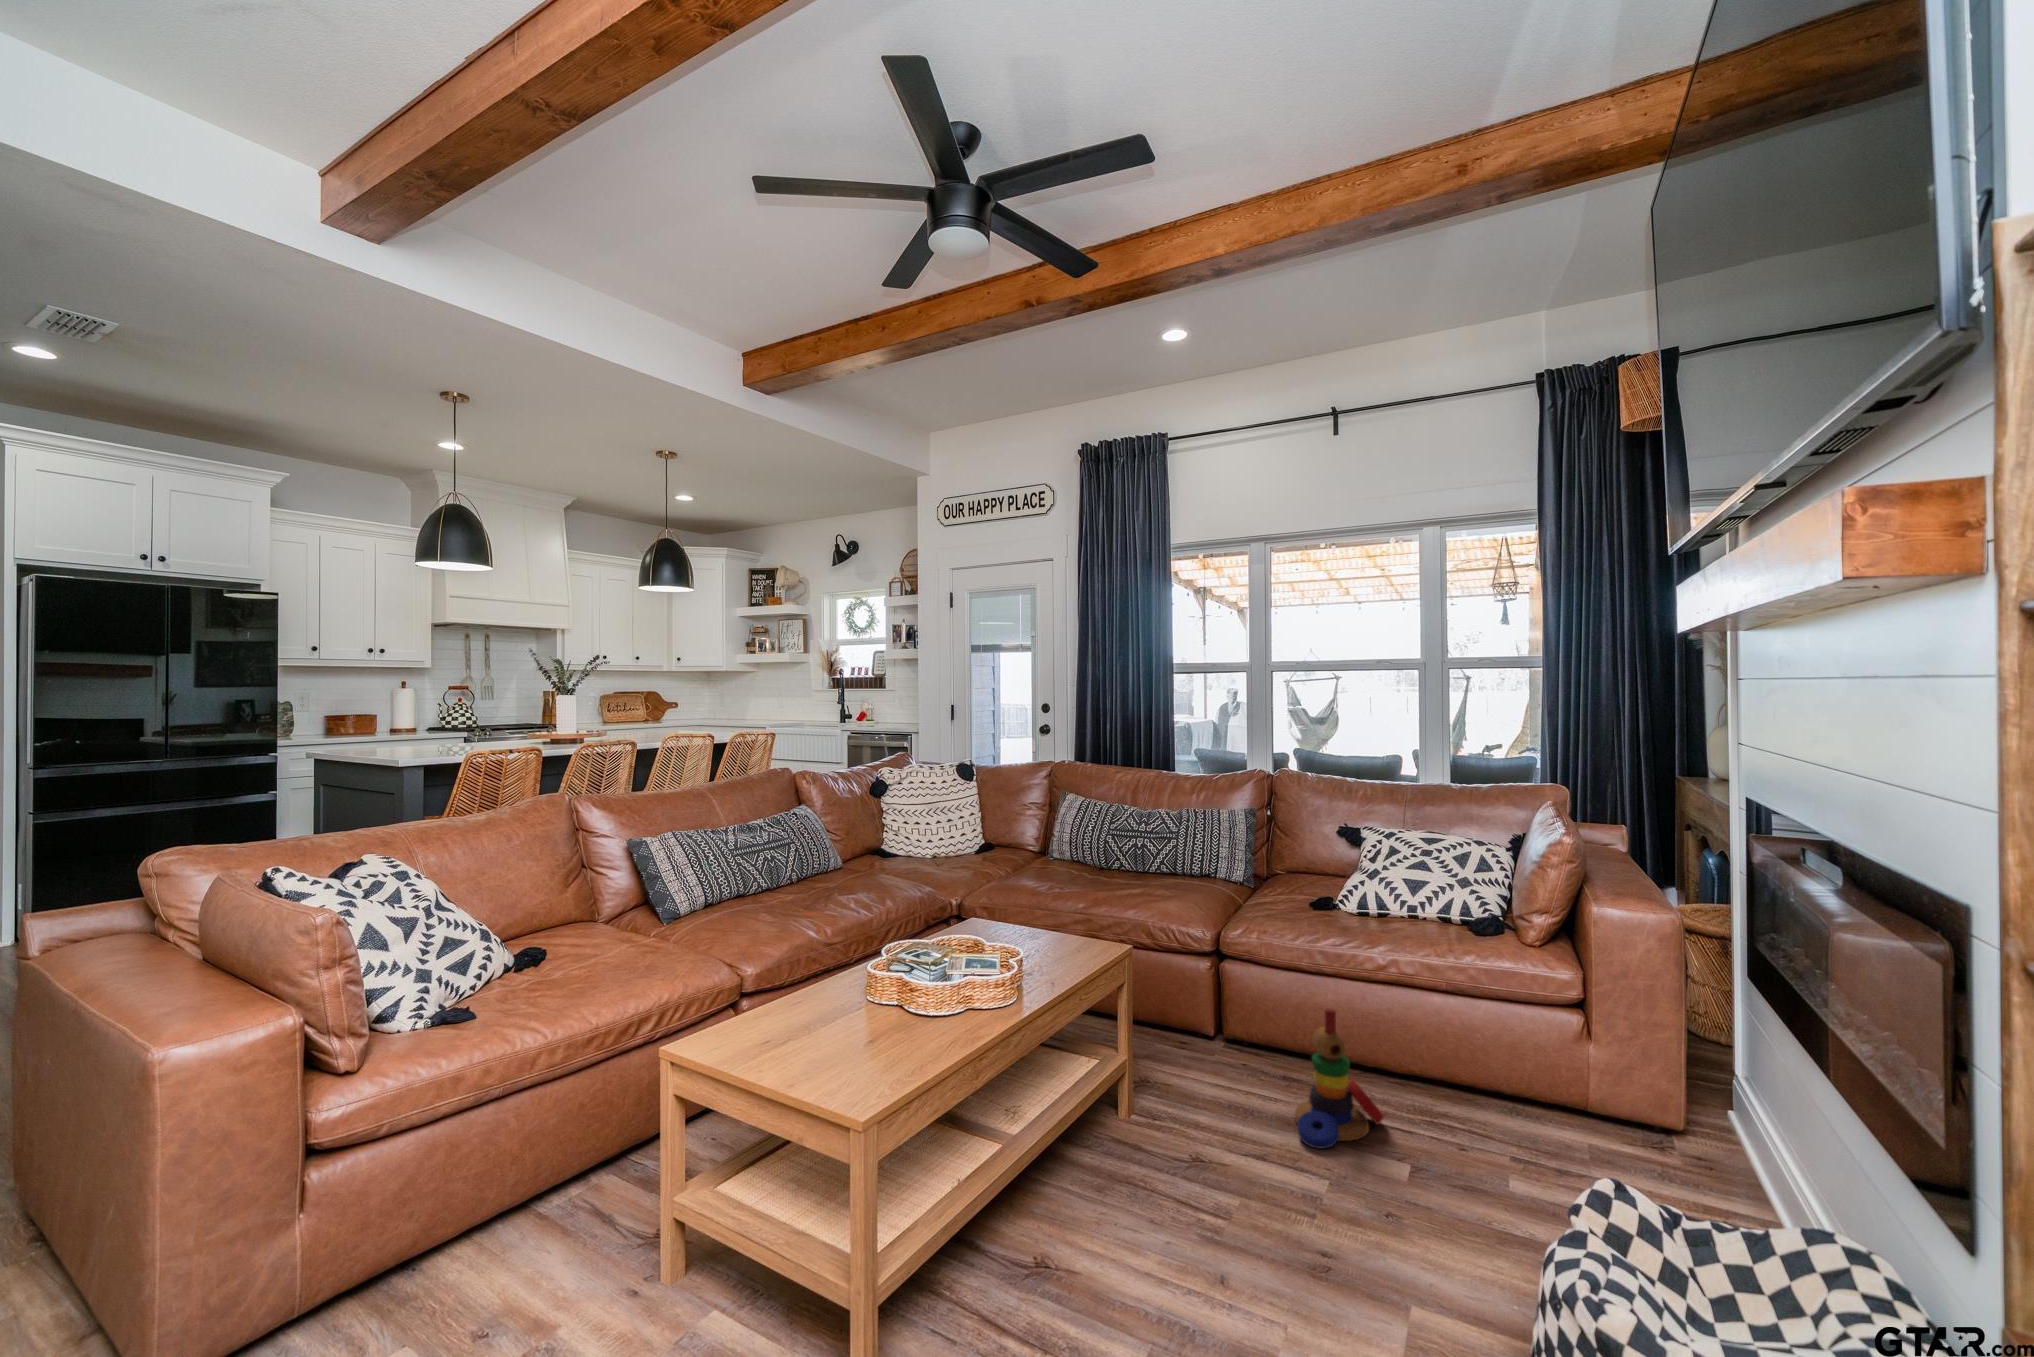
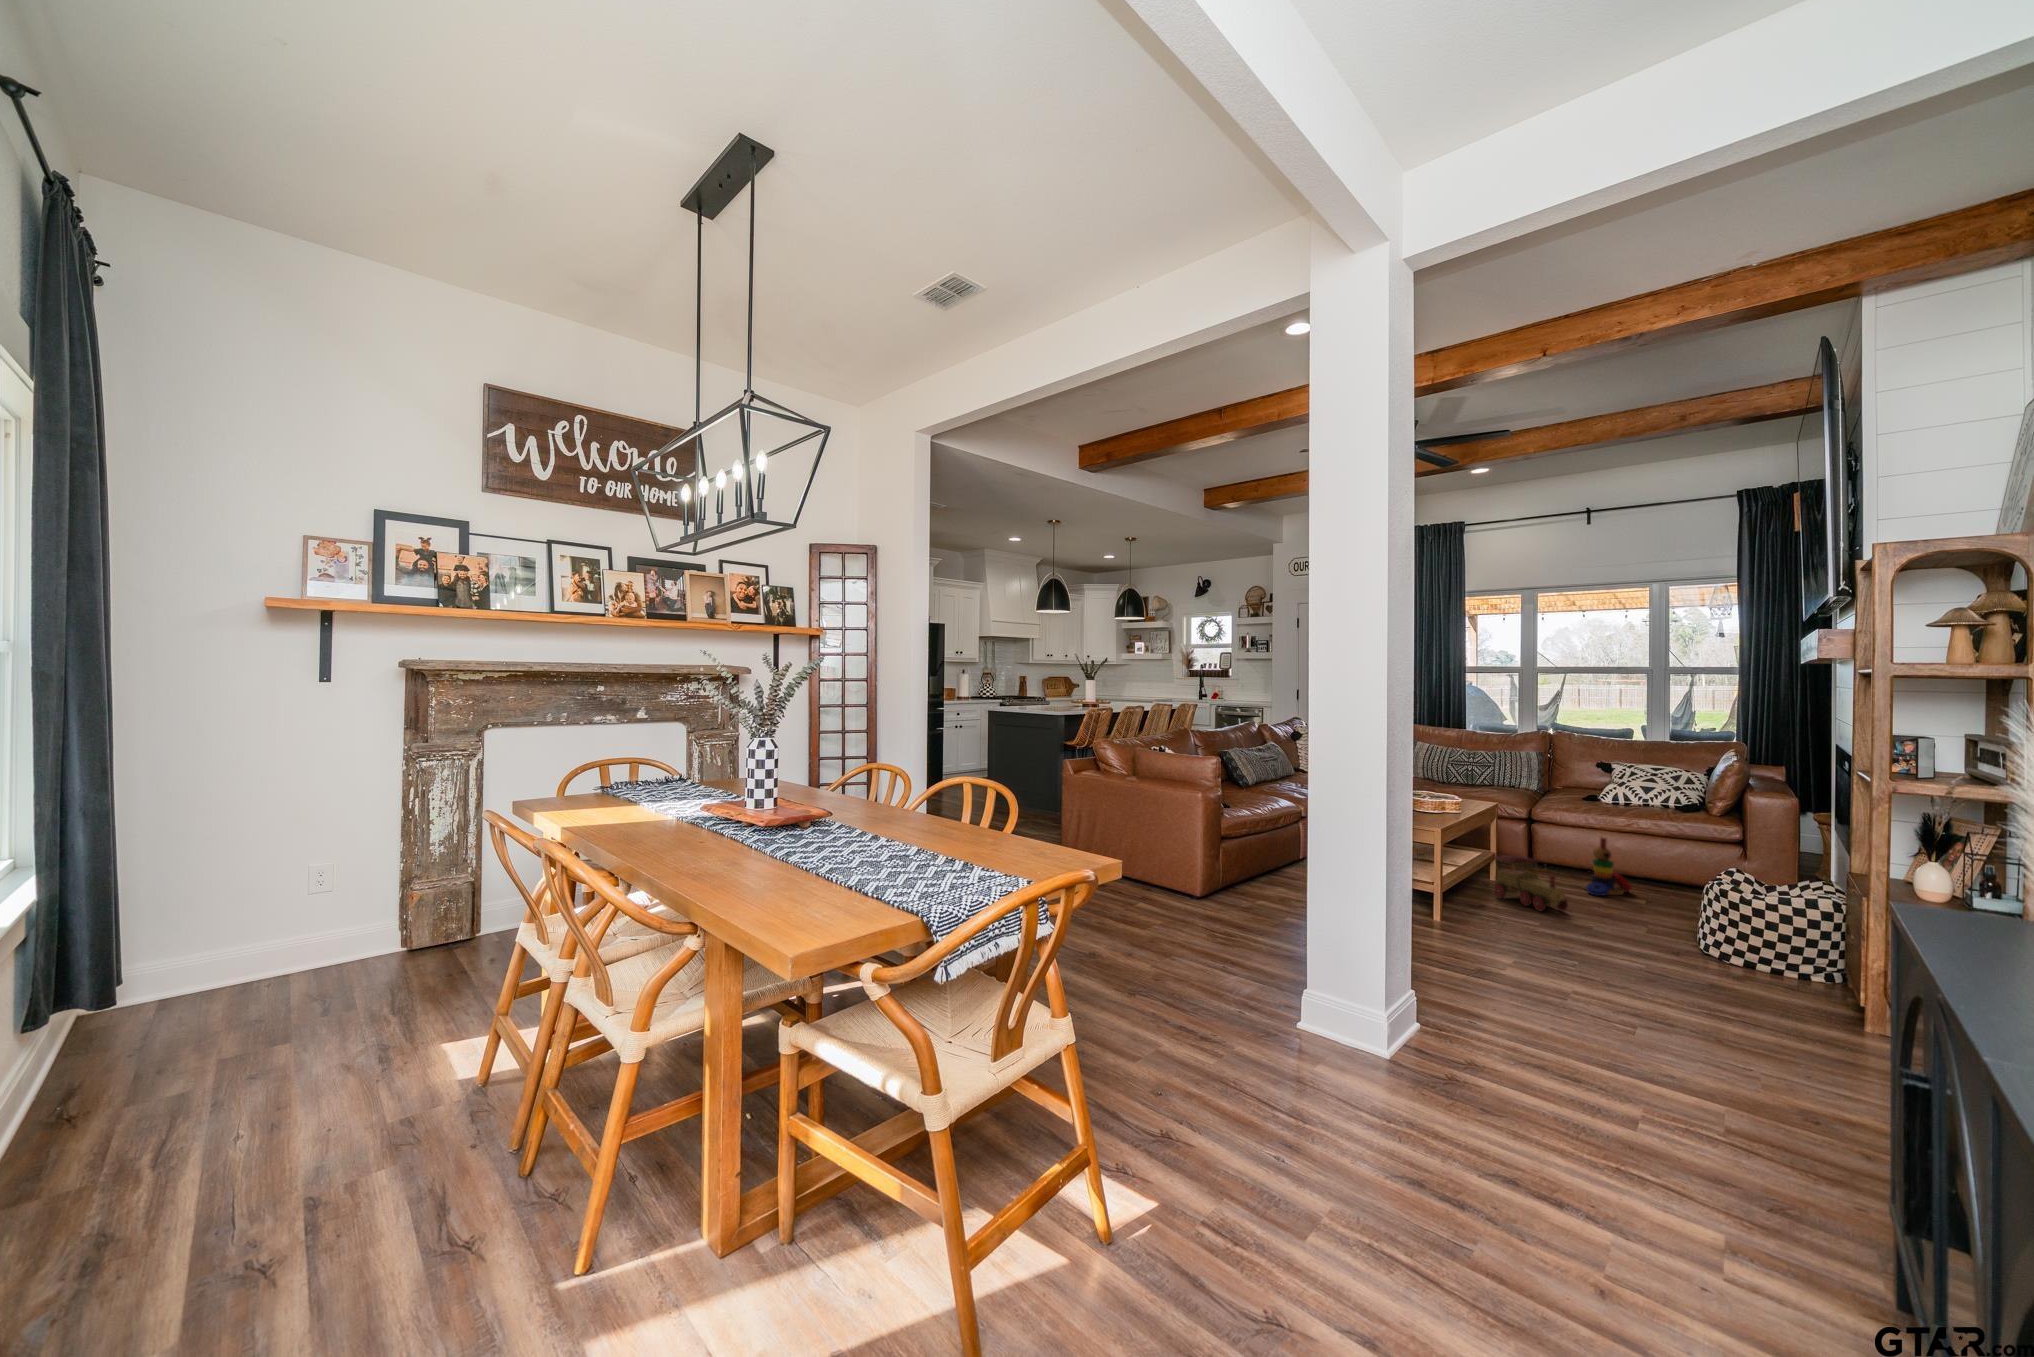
toy train: none [1091,1076,1234,1257] -> present [1493,855,1568,911]

